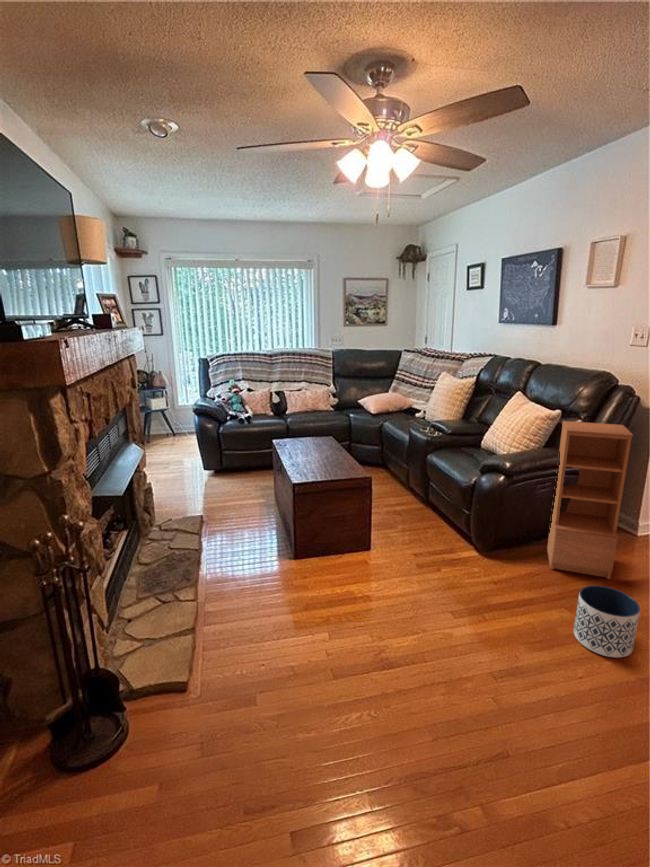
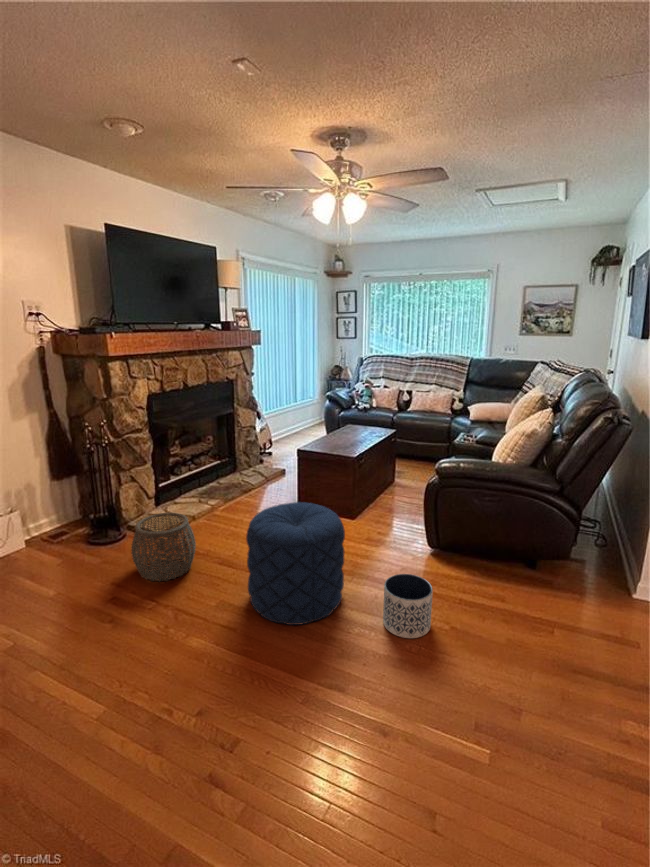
bookcase: present [547,421,633,579] -> none [465,435,559,604]
pouf: none [428,546,569,721] -> present [246,502,345,625]
woven basket: none [238,634,345,775] -> present [131,513,196,582]

